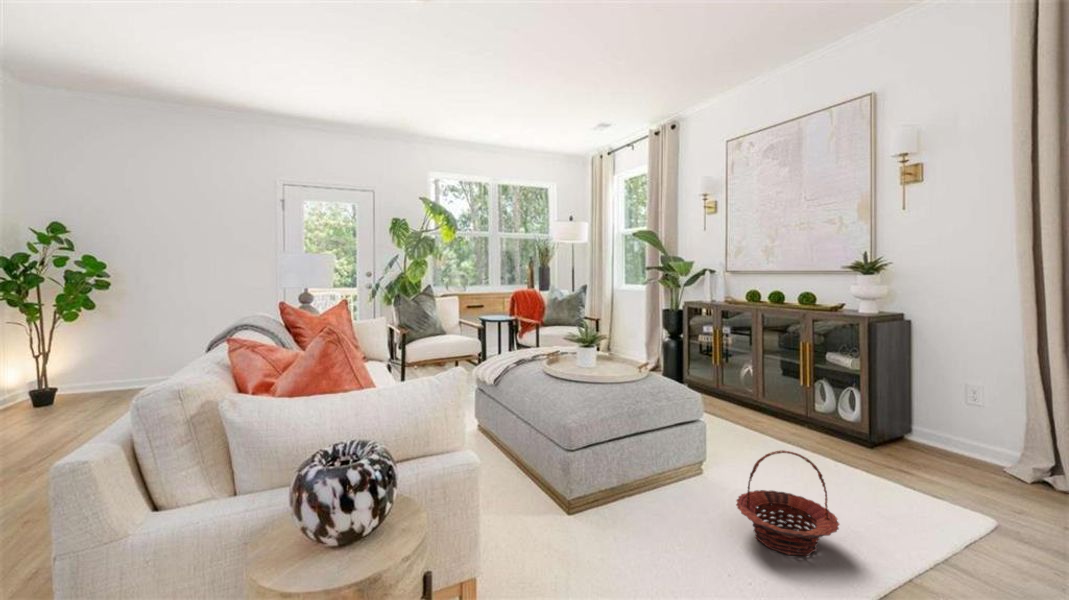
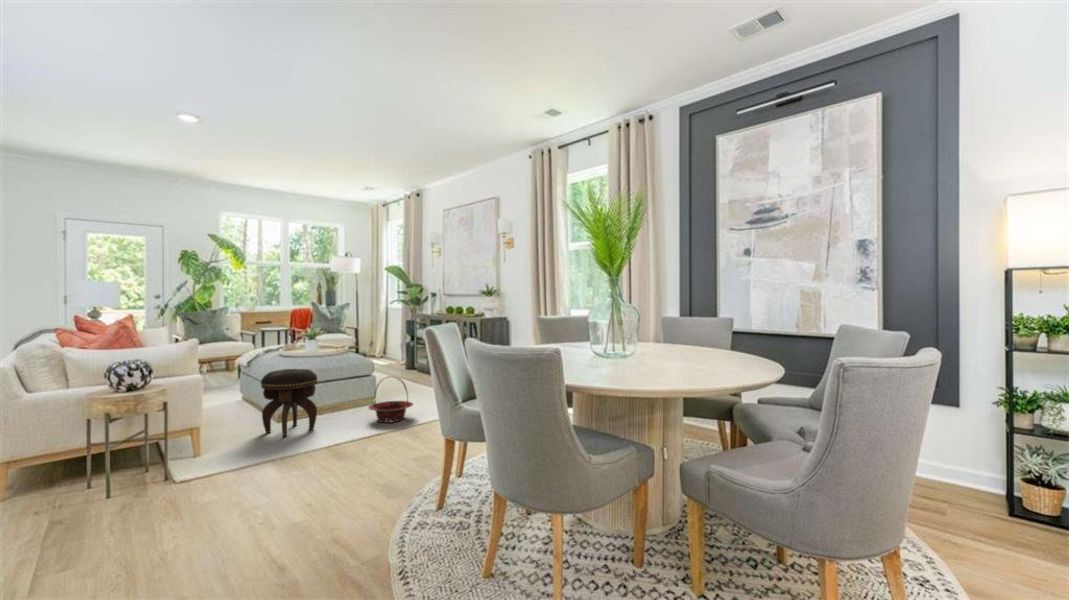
footstool: none [551,422,652,577] -> present [261,369,318,437]

